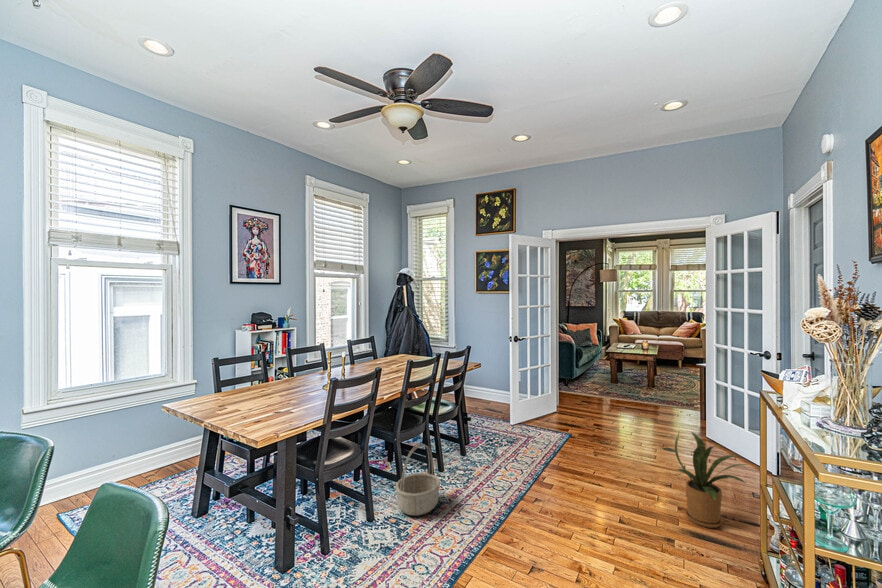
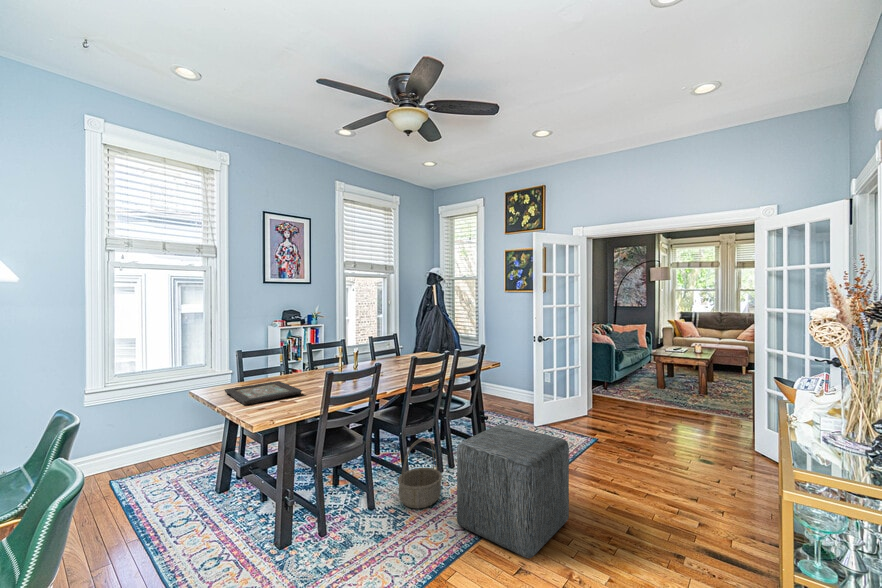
decorative tray: none [206,391,296,419] -> present [225,381,302,405]
ottoman: none [462,425,567,557] -> present [457,424,569,558]
house plant: present [675,432,746,528] -> none [692,438,772,546]

